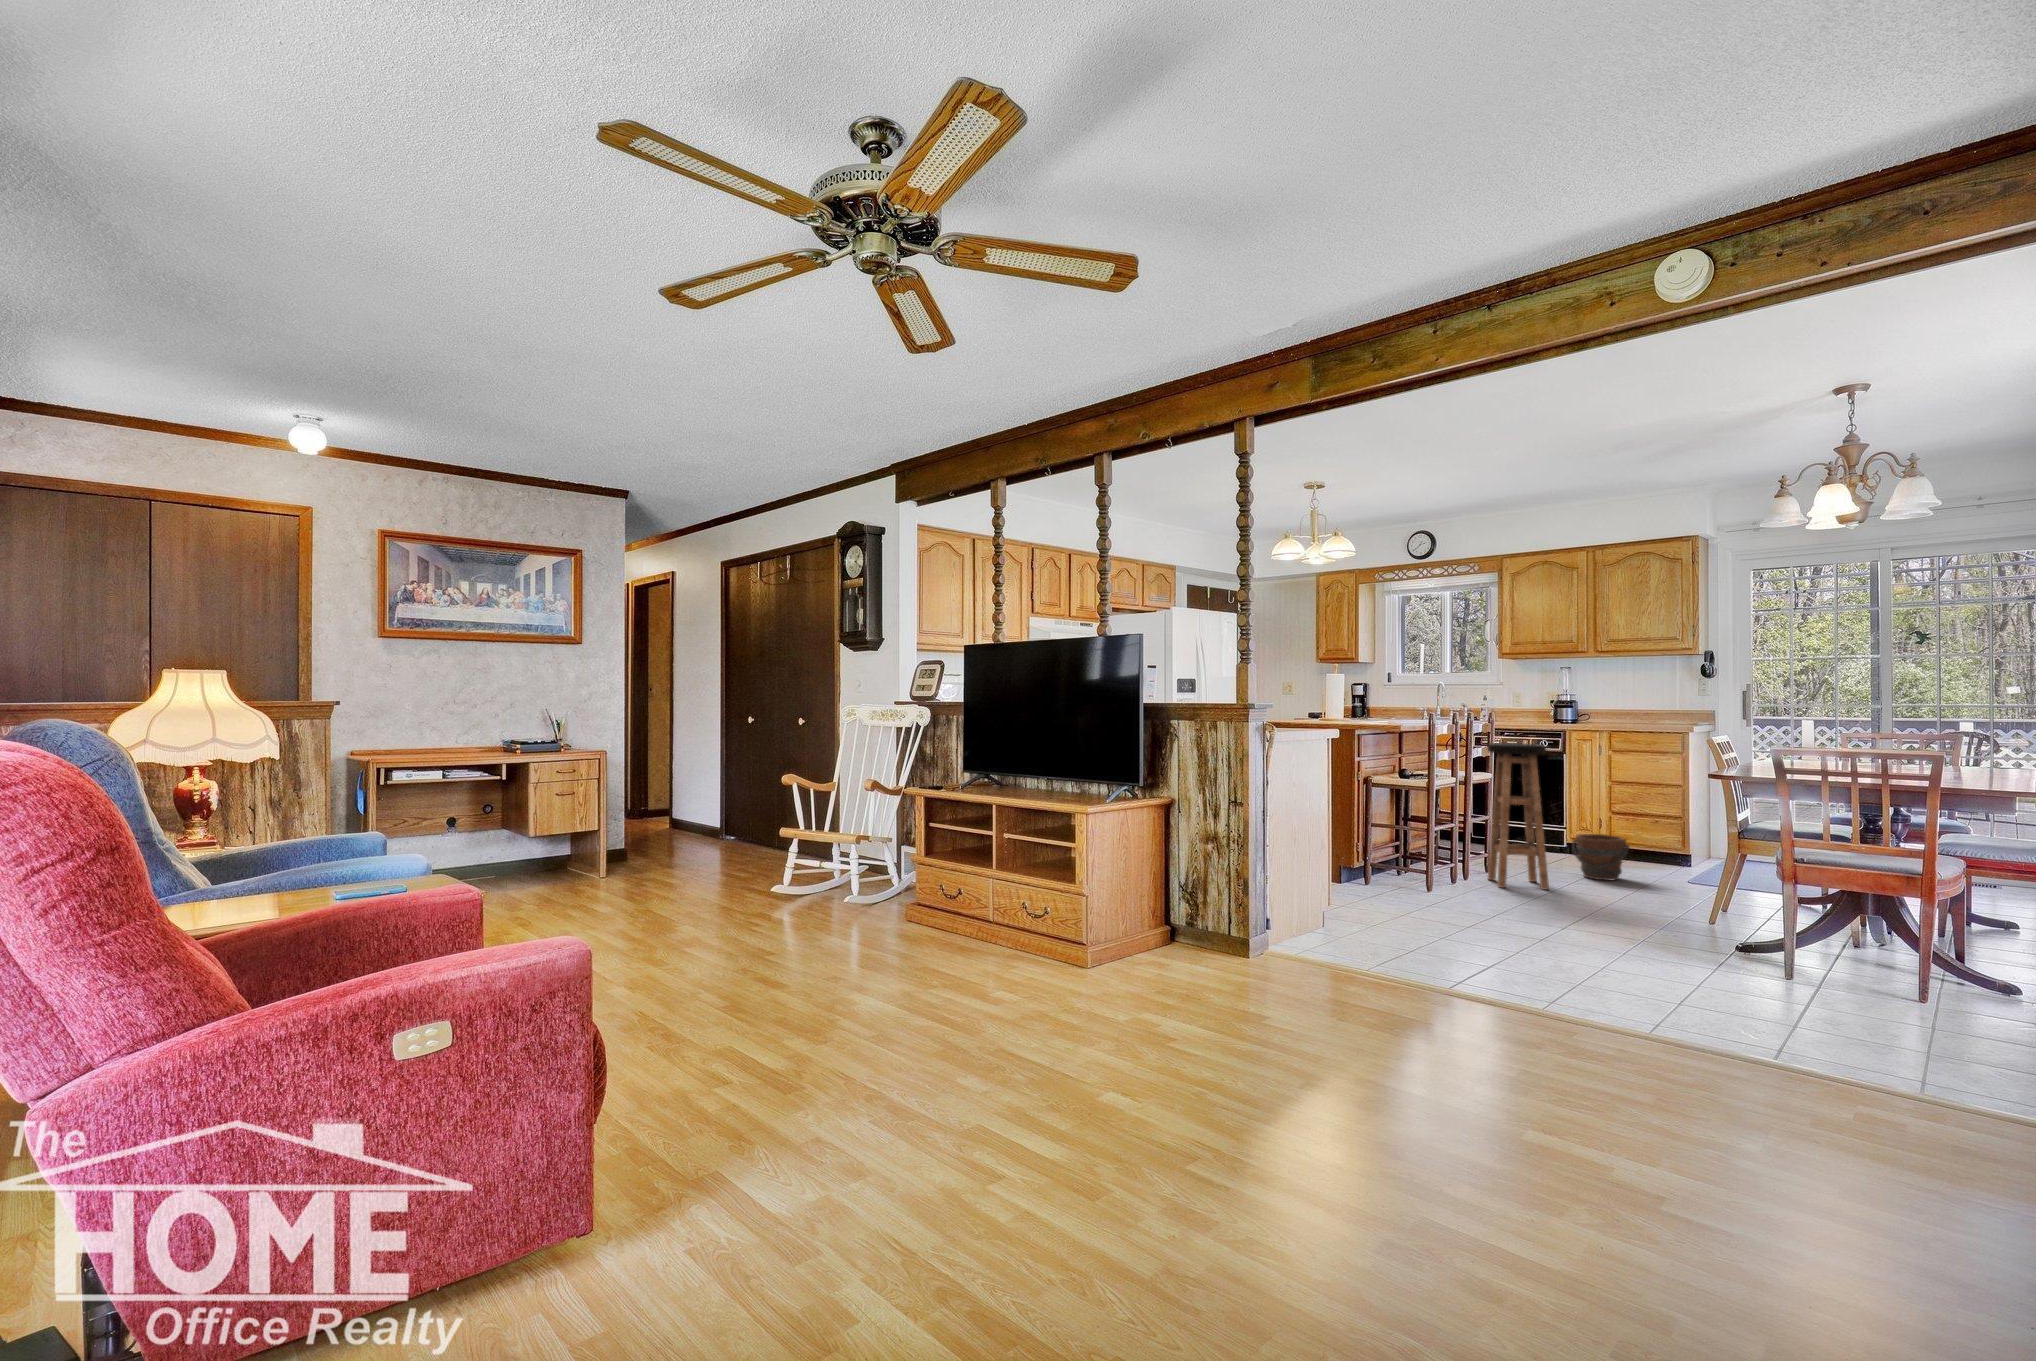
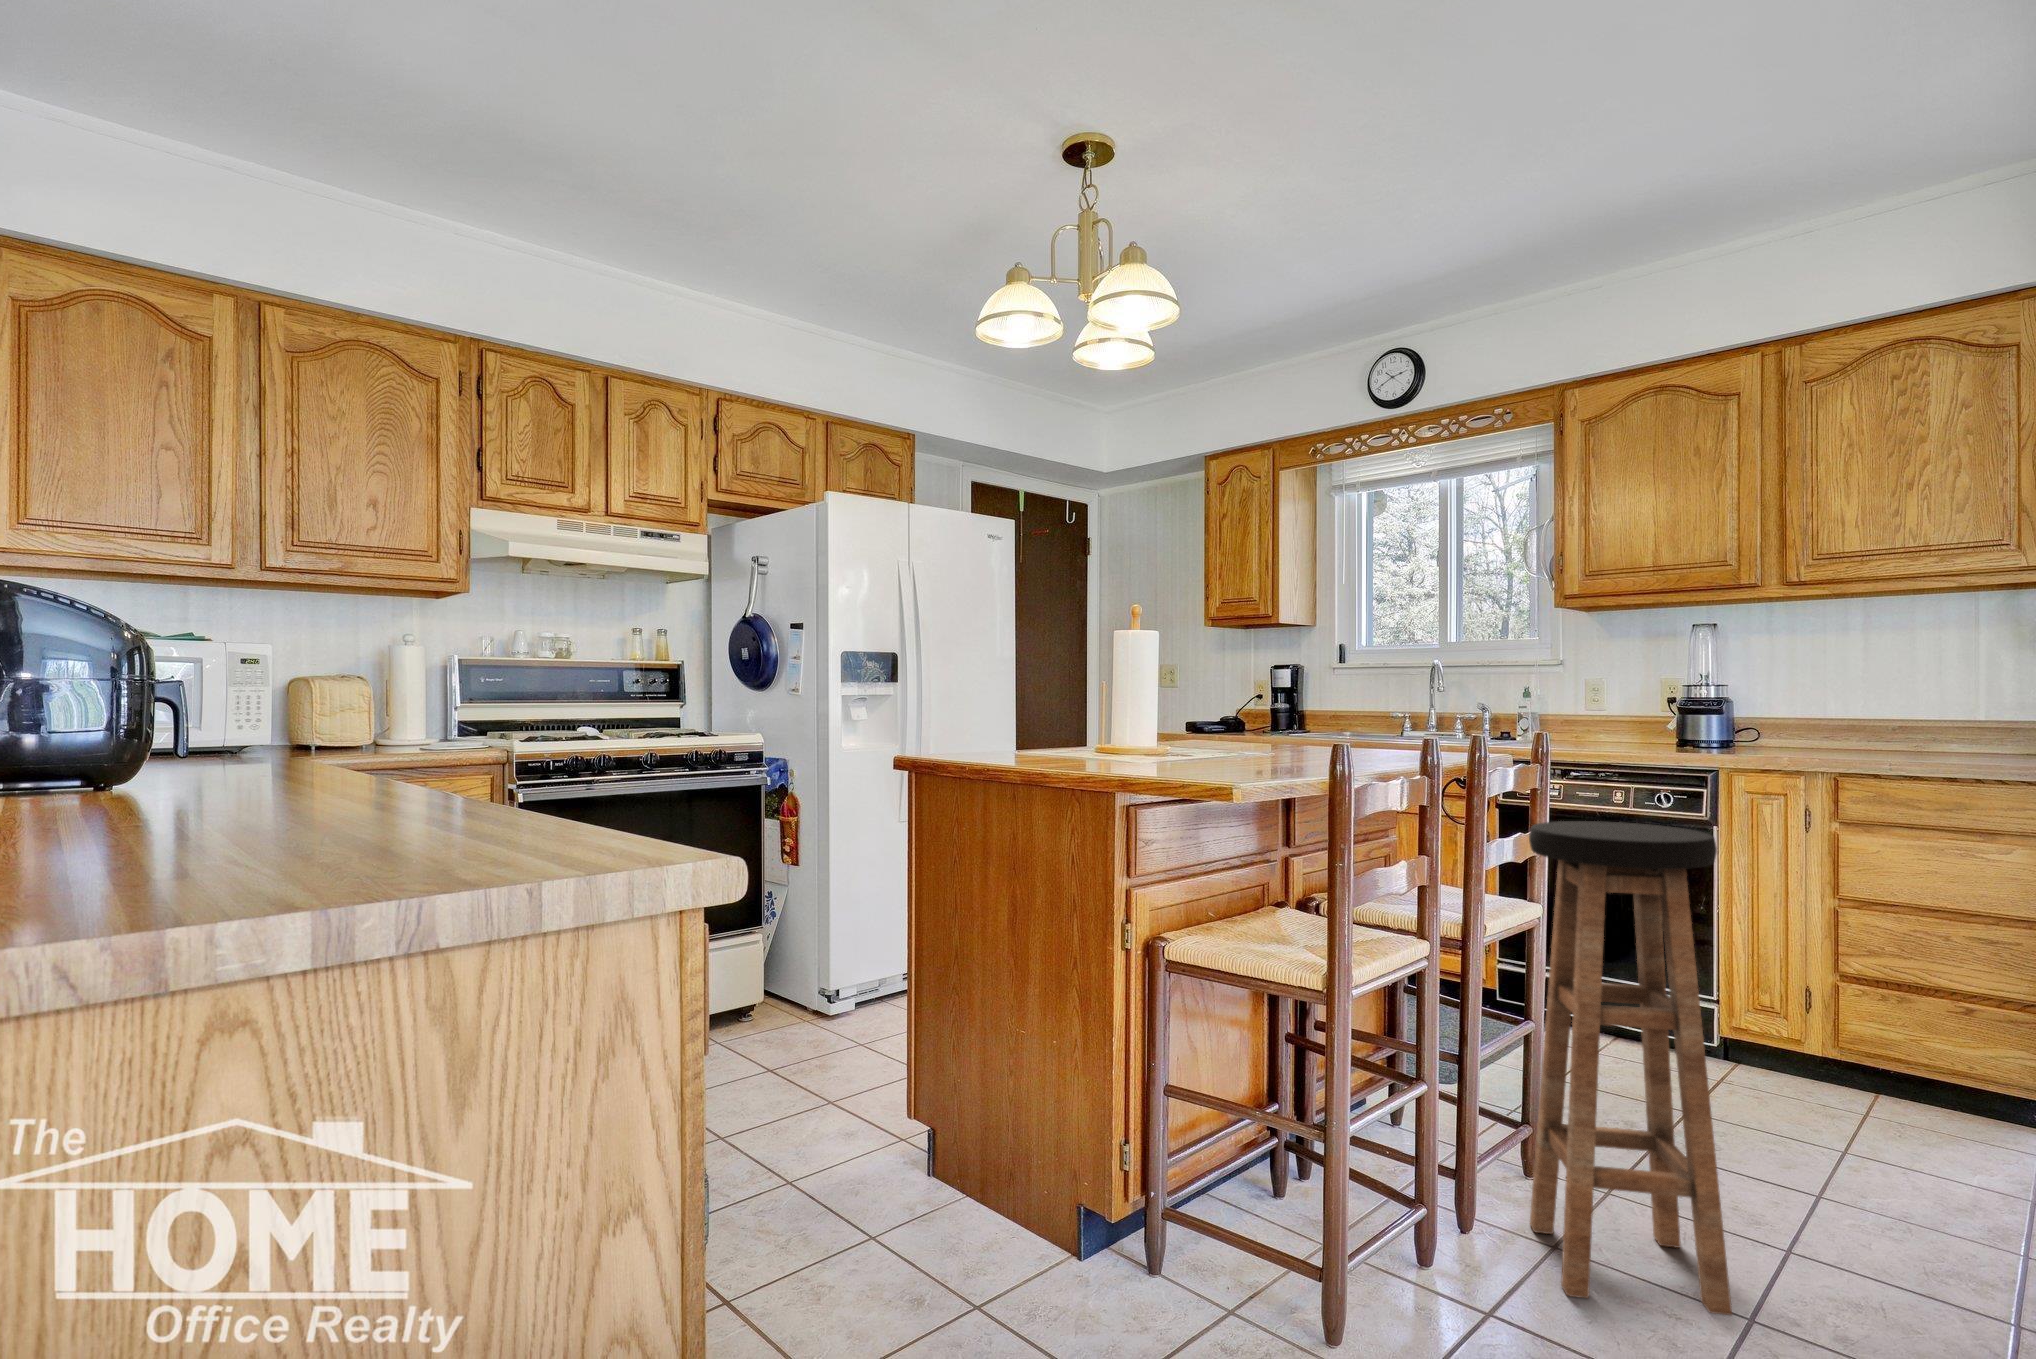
bucket: present [1572,834,1629,881] -> none [1771,1067,1959,1232]

